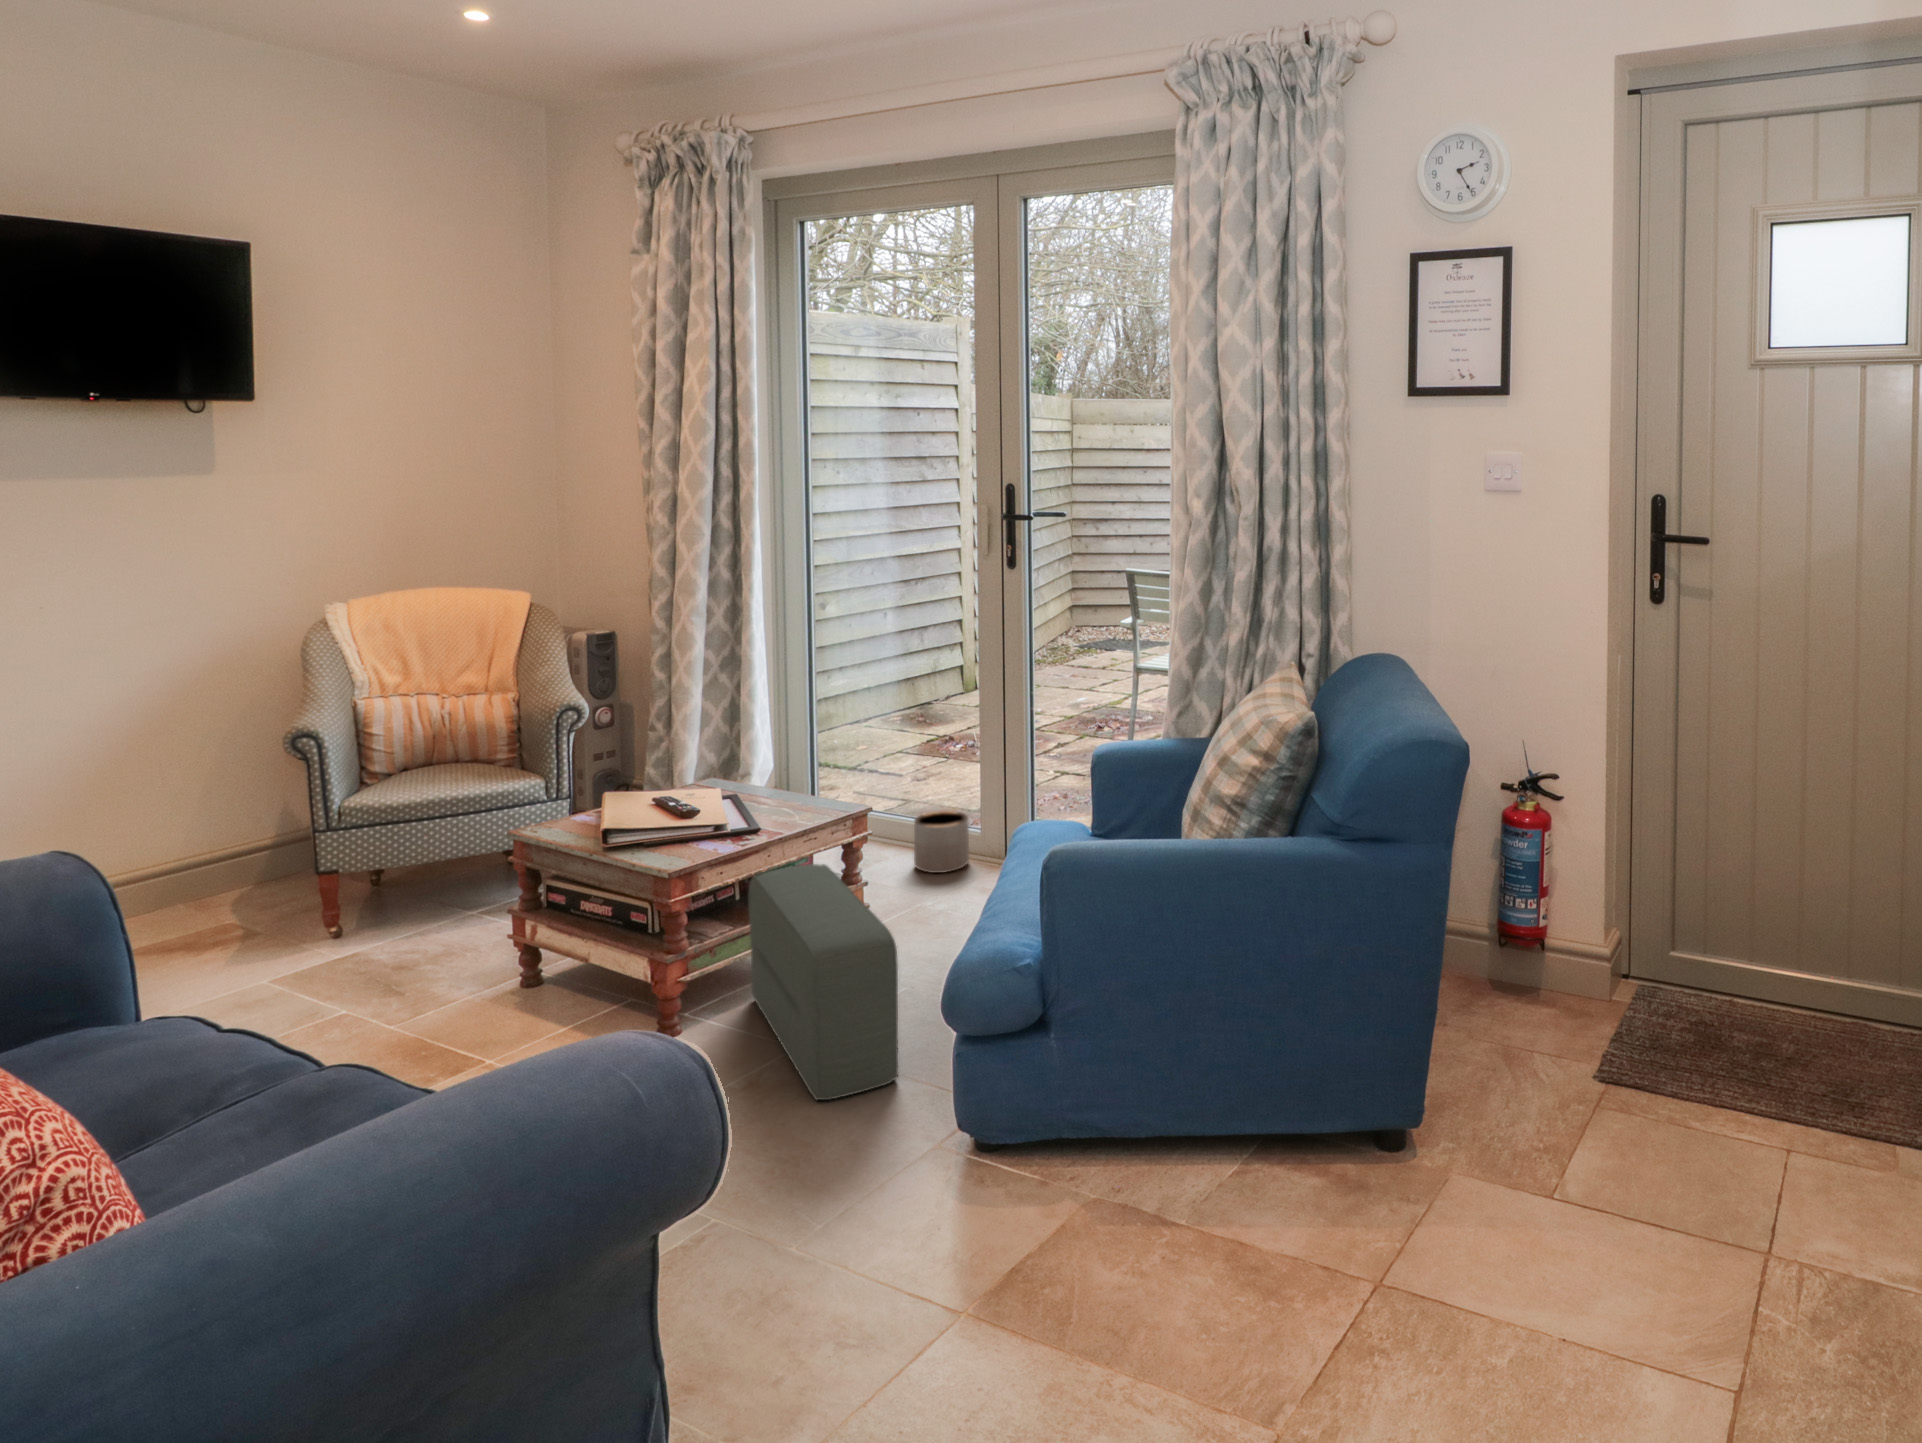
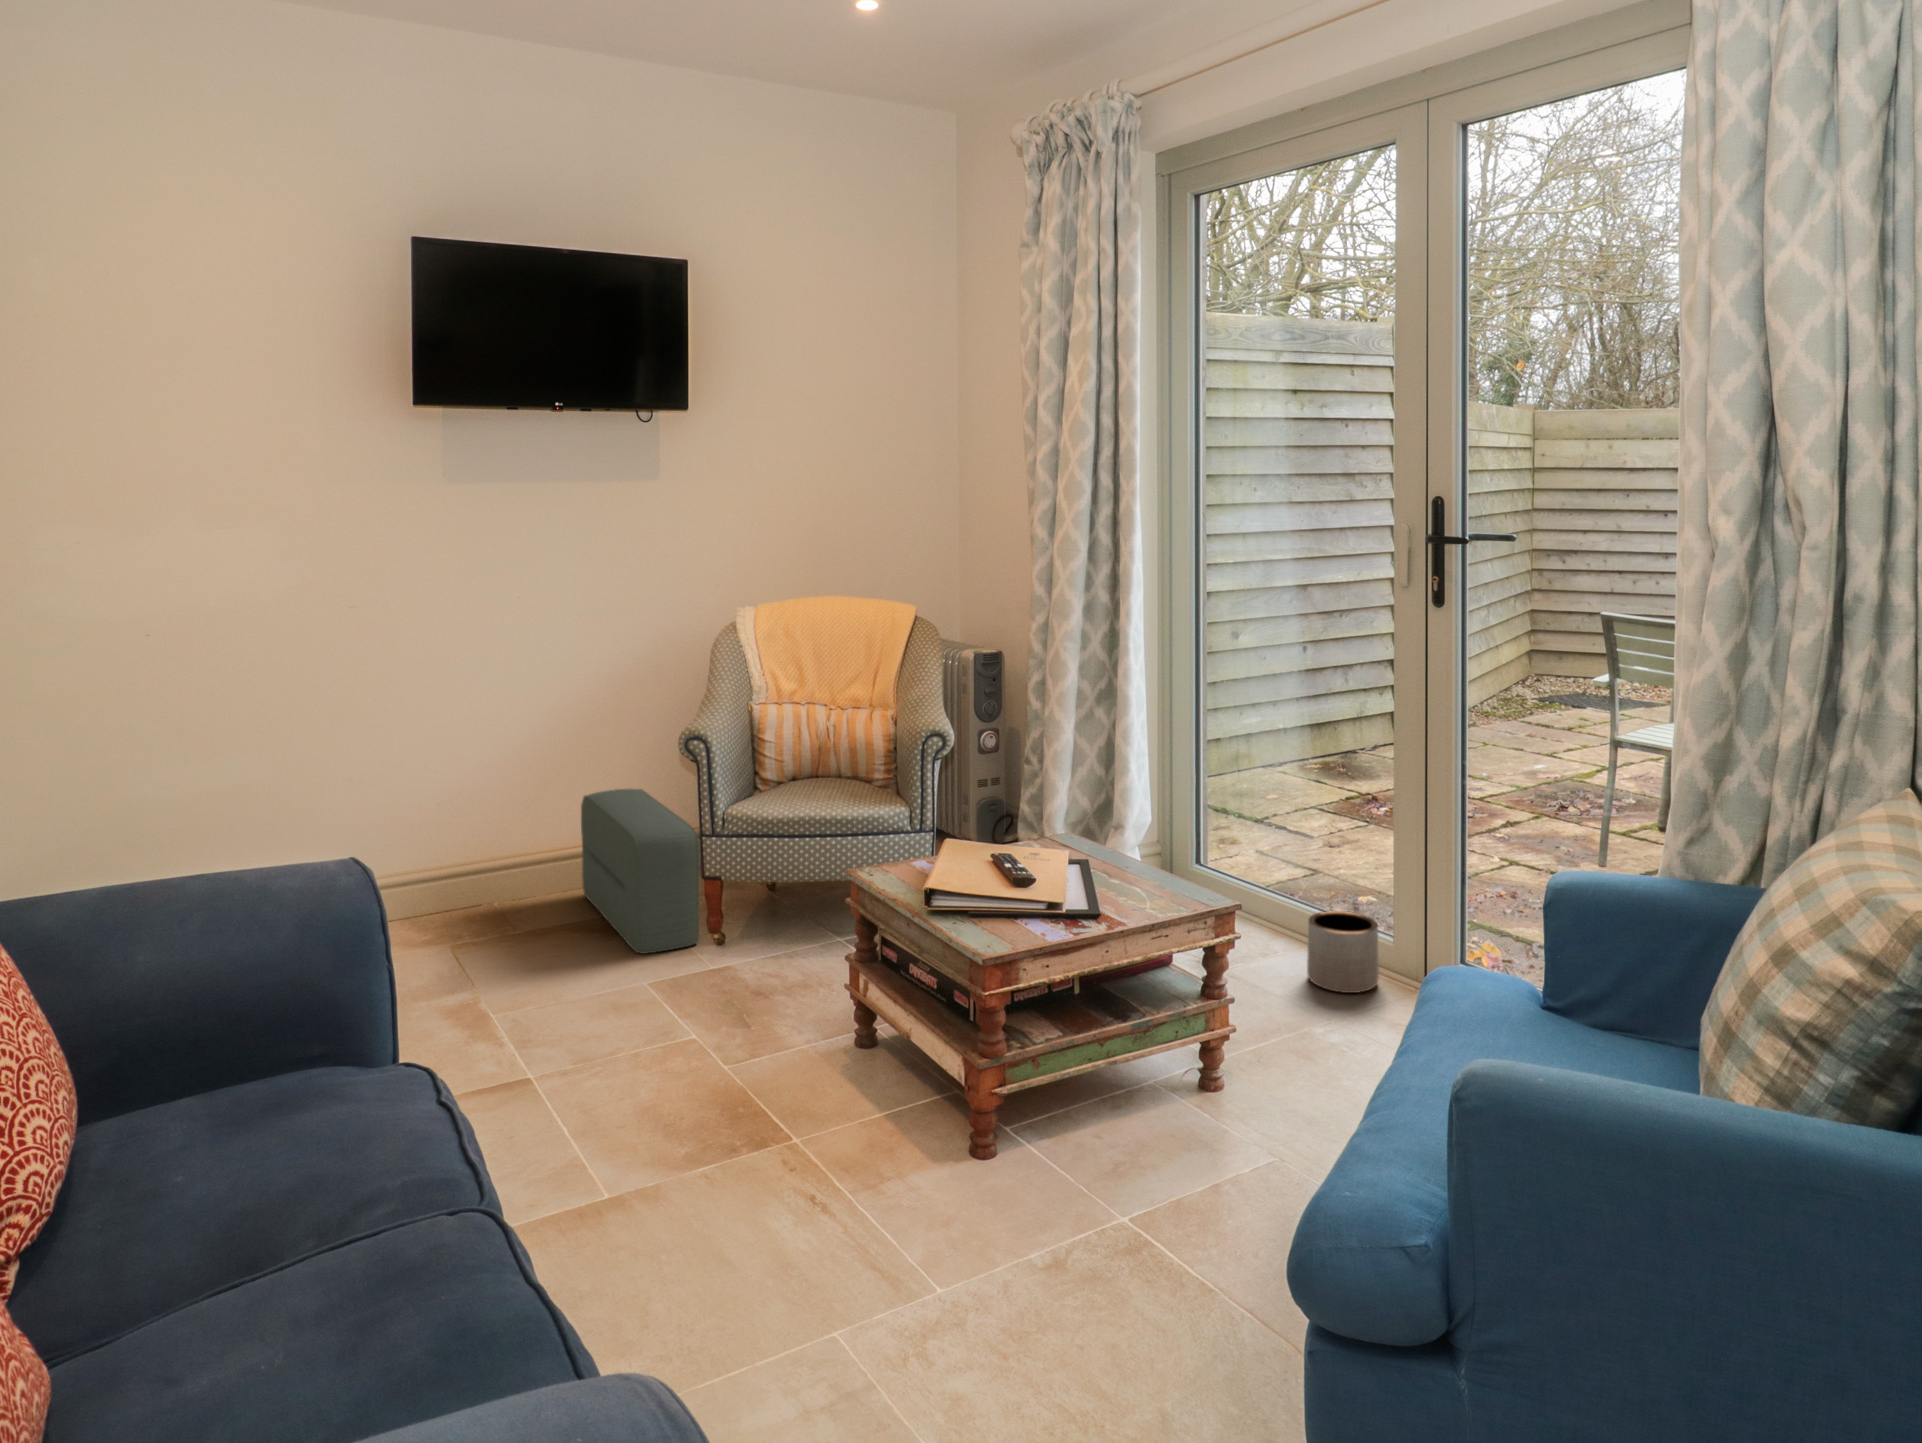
pouf: present [748,864,898,1100] -> present [581,789,699,954]

